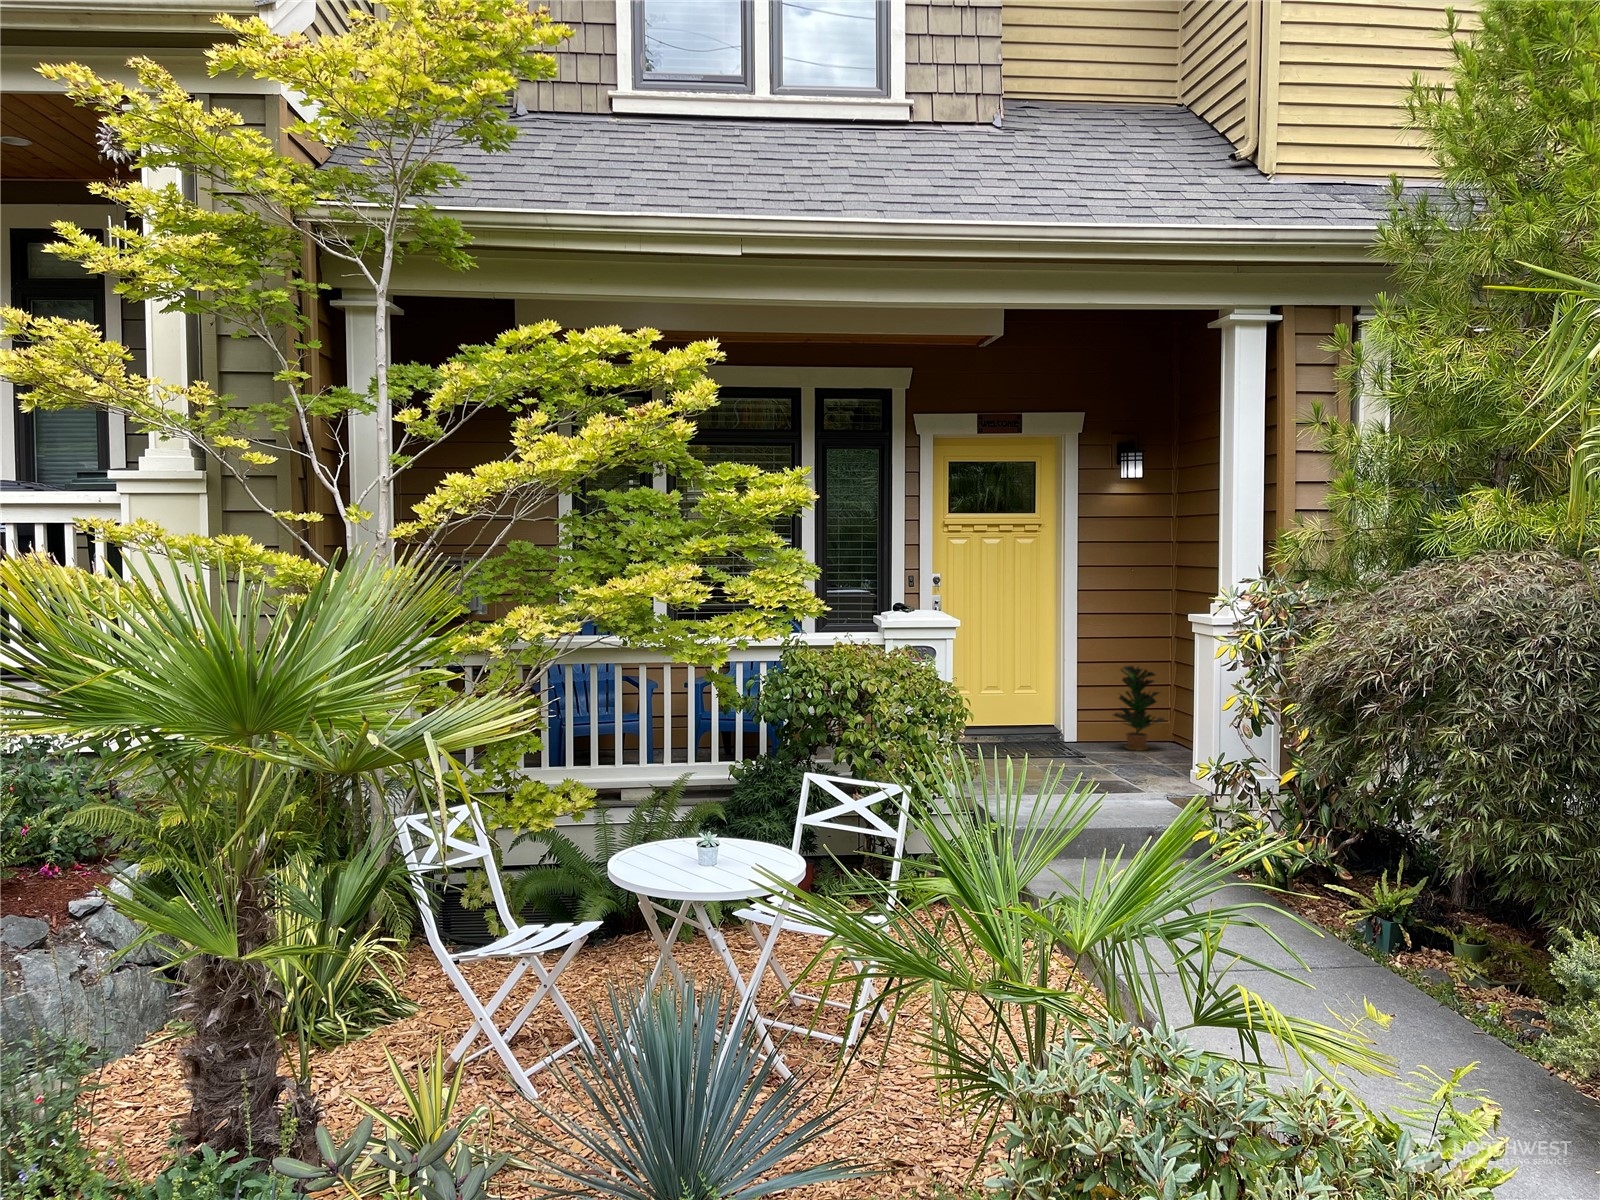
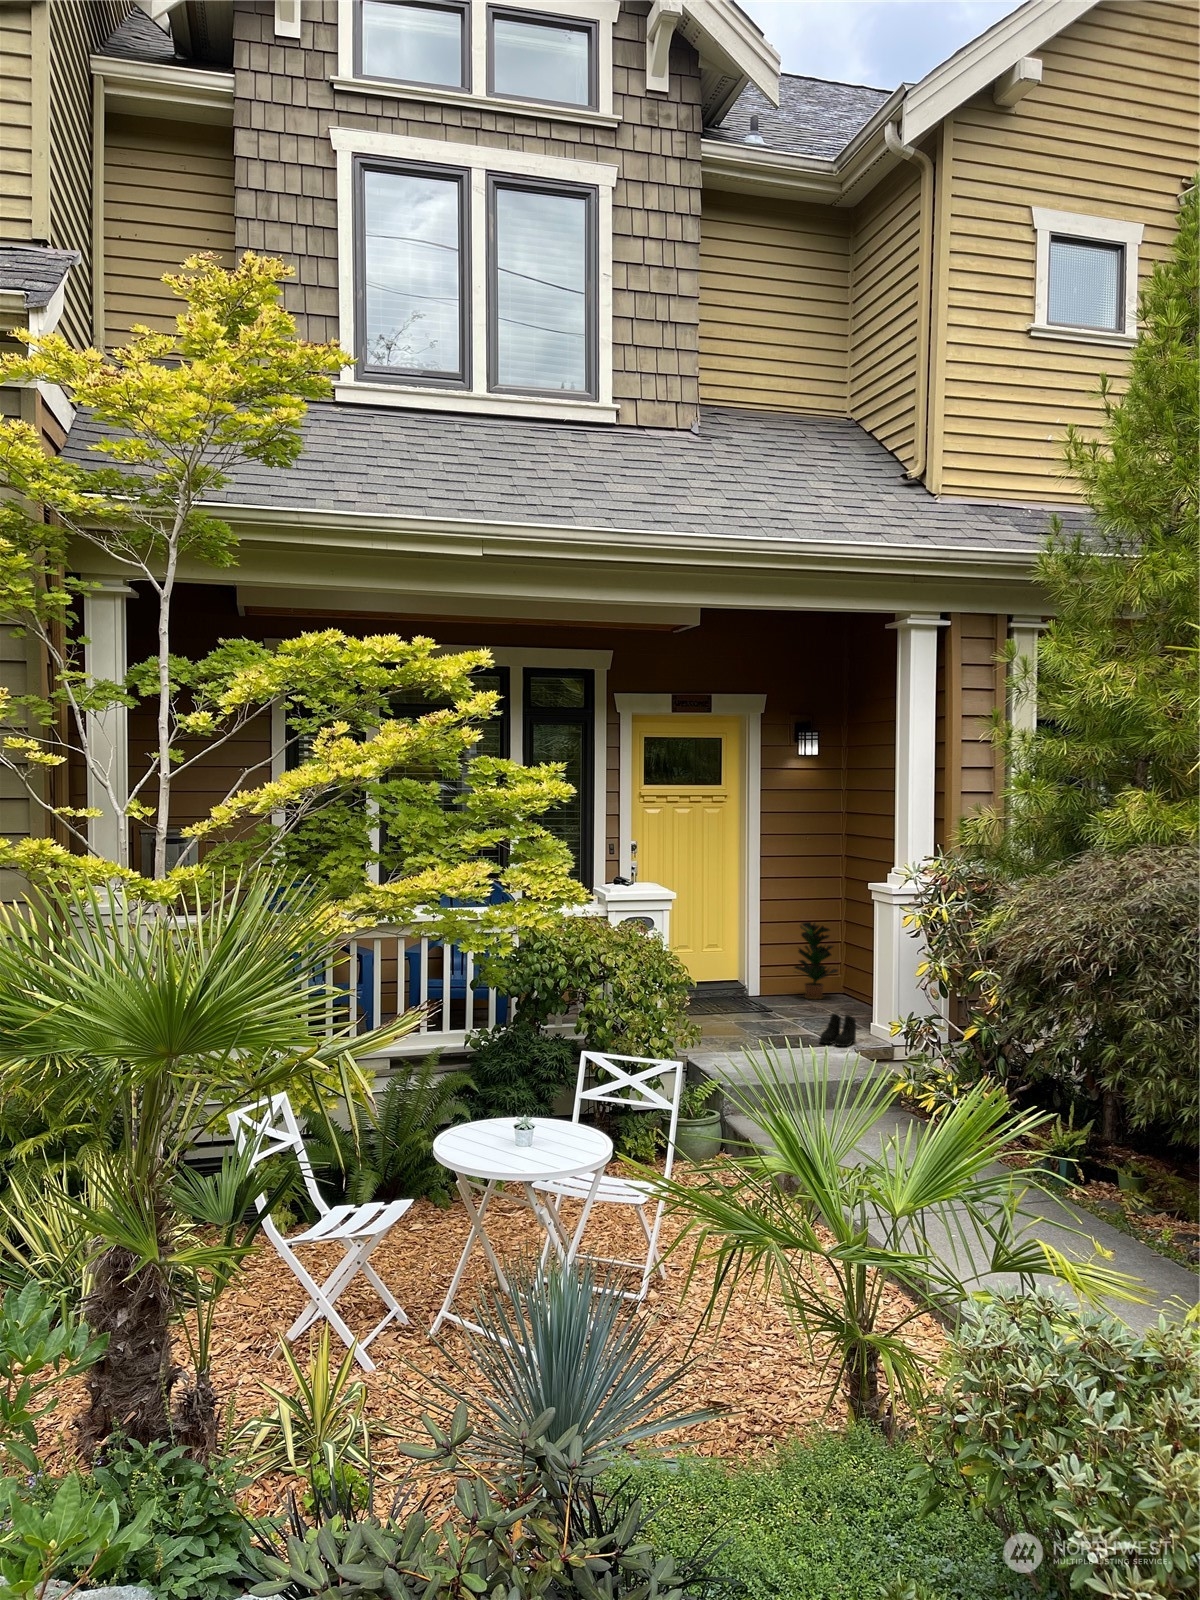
boots: none [1126,760,1169,797] -> present [819,1013,856,1046]

